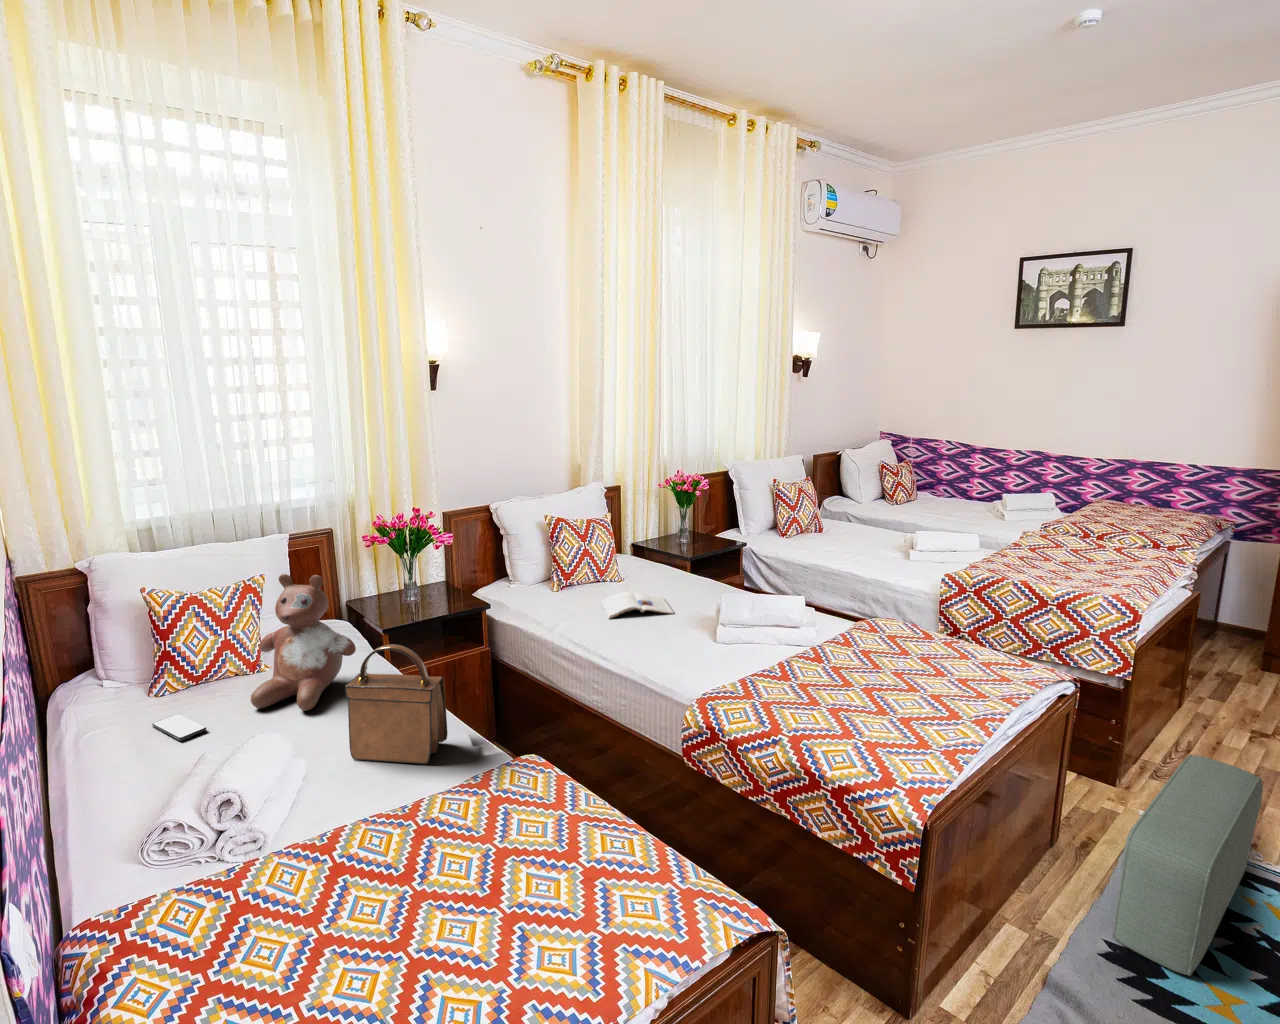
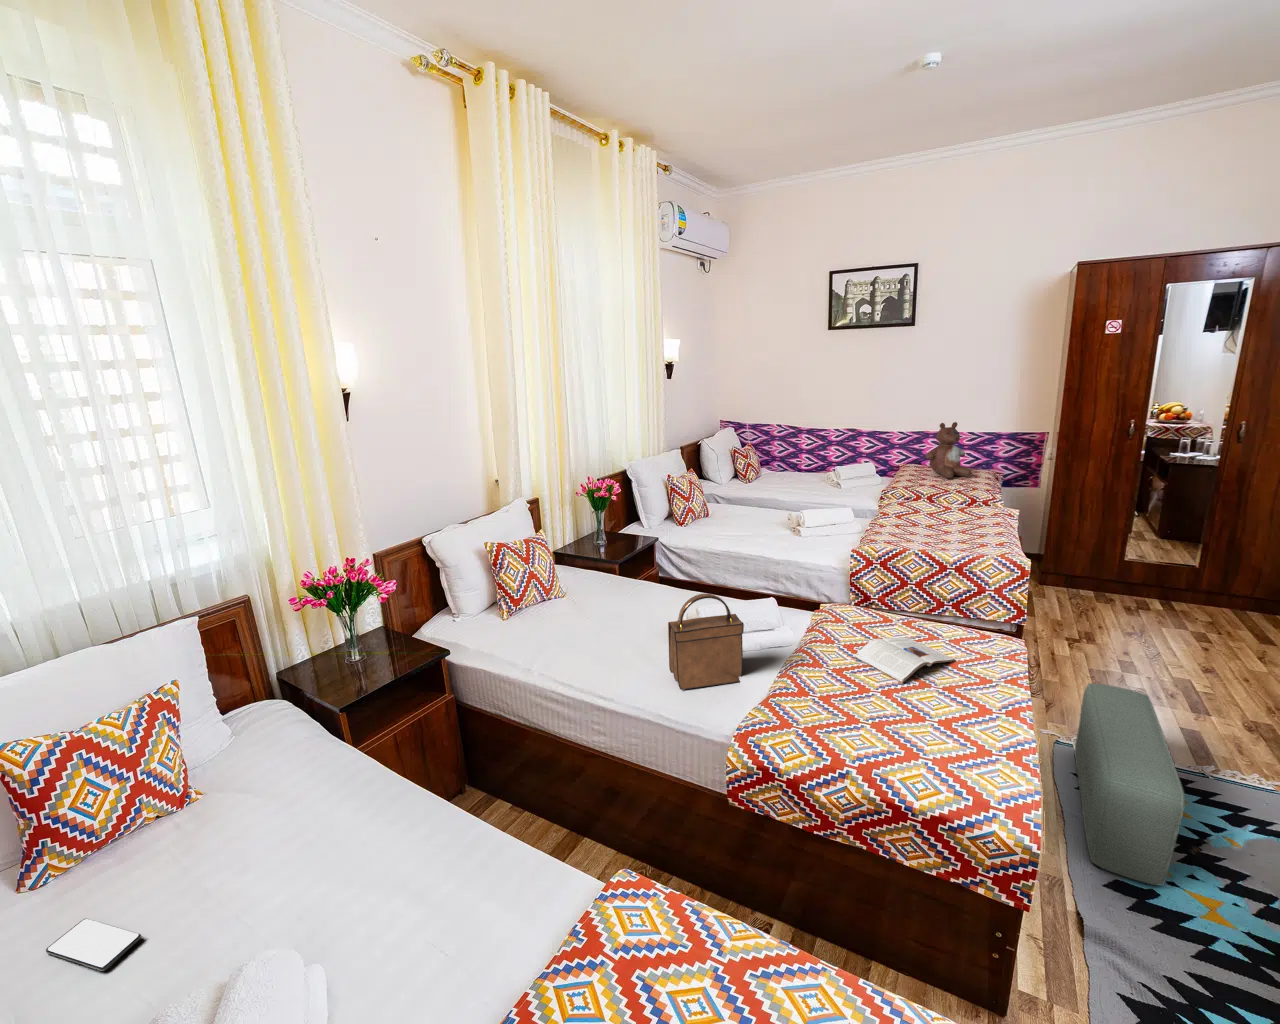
stuffed bear: present [251,574,356,711] -> present [926,422,972,478]
magazine: present [602,592,674,618] -> present [854,637,955,683]
handbag: present [345,644,448,764] -> present [668,594,744,690]

